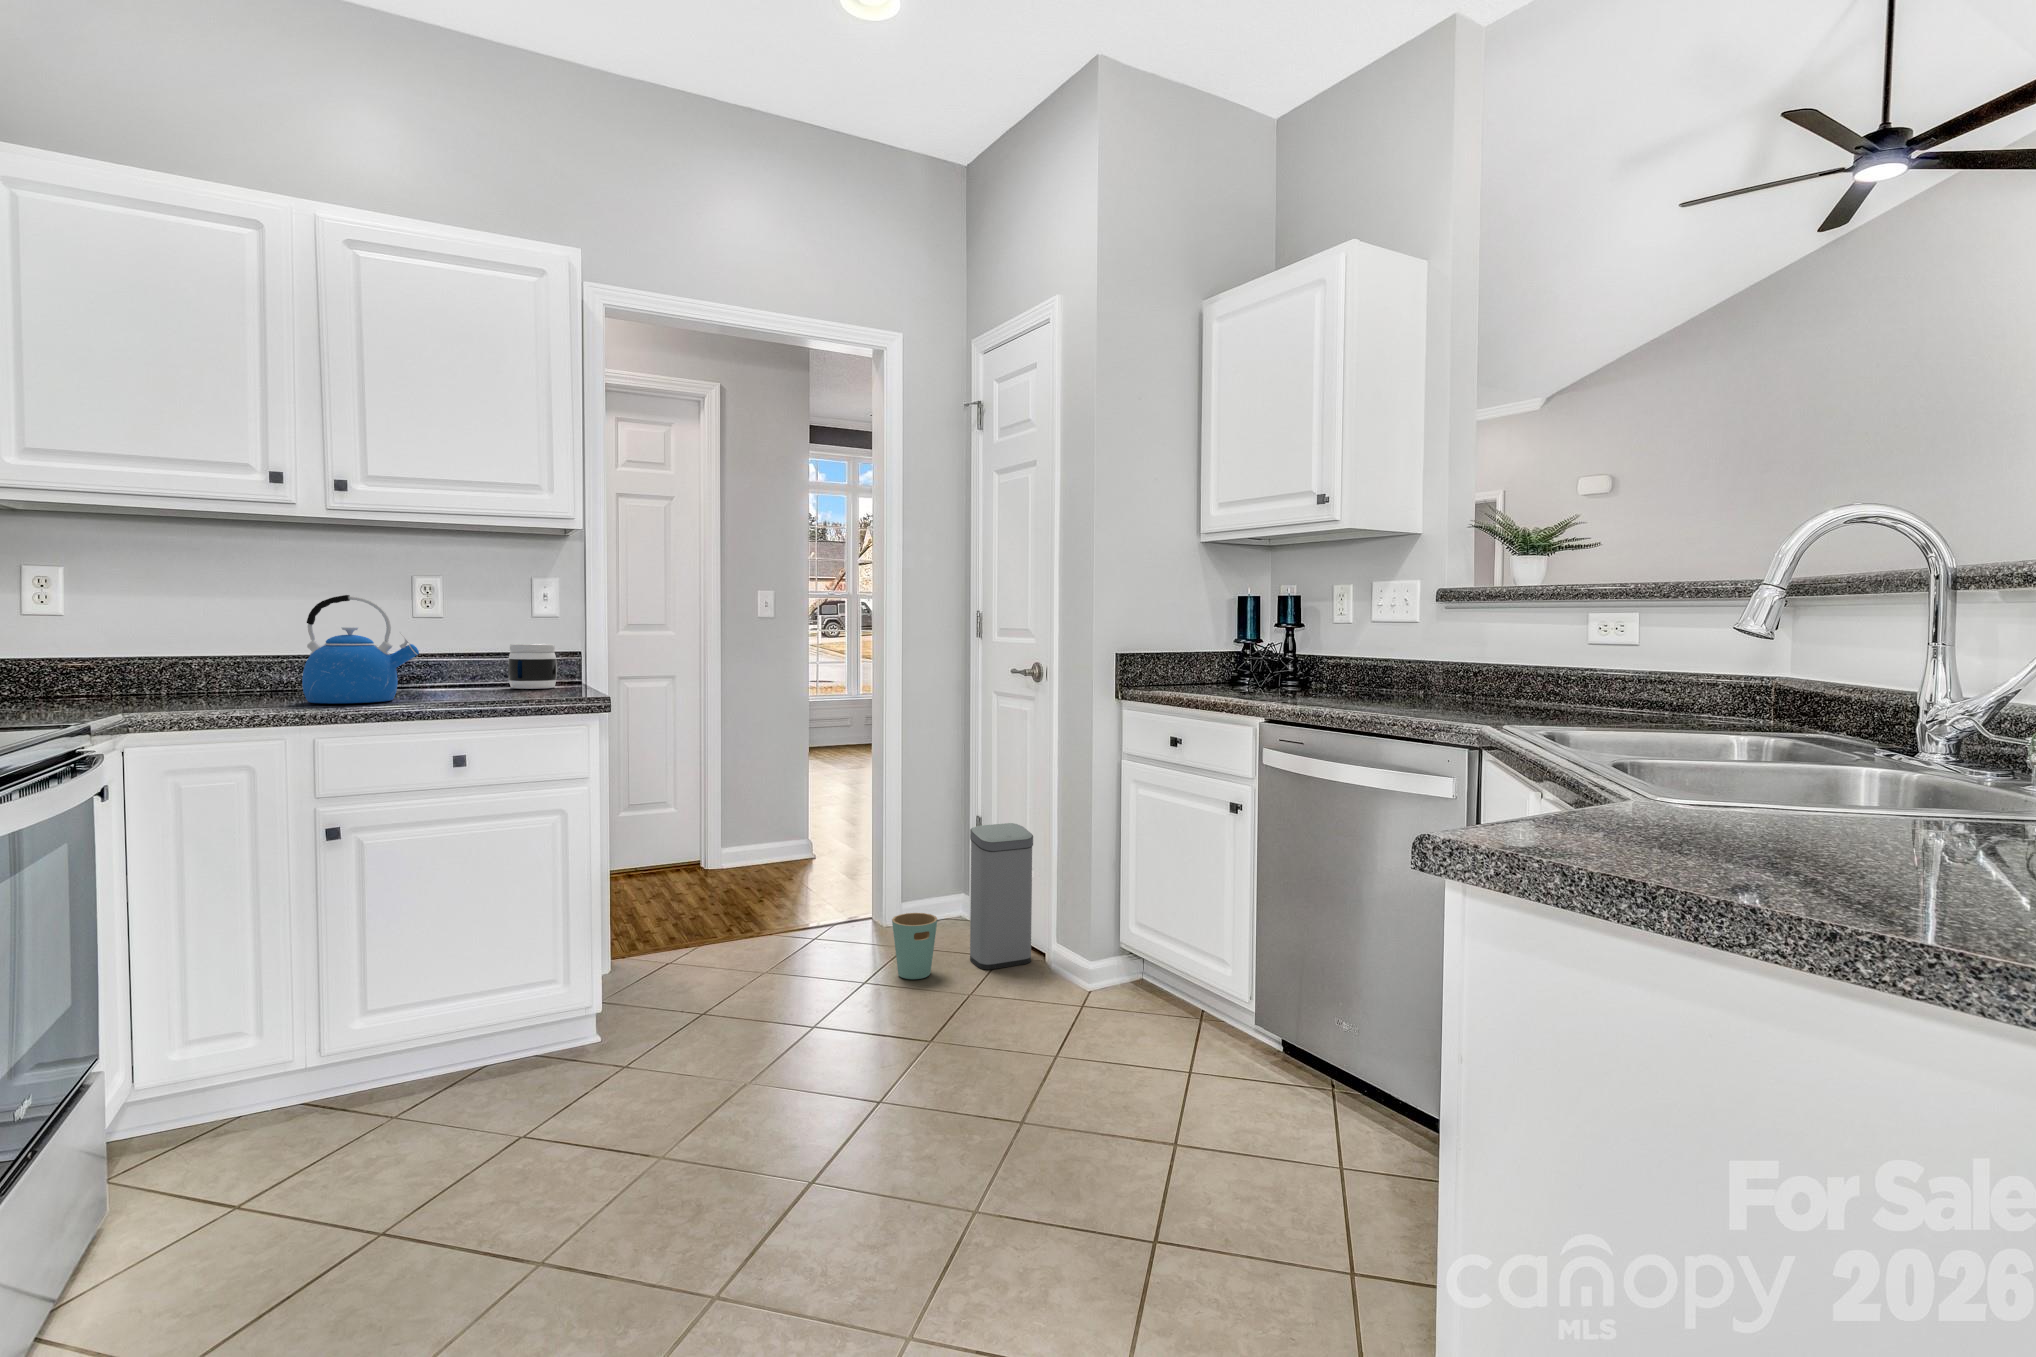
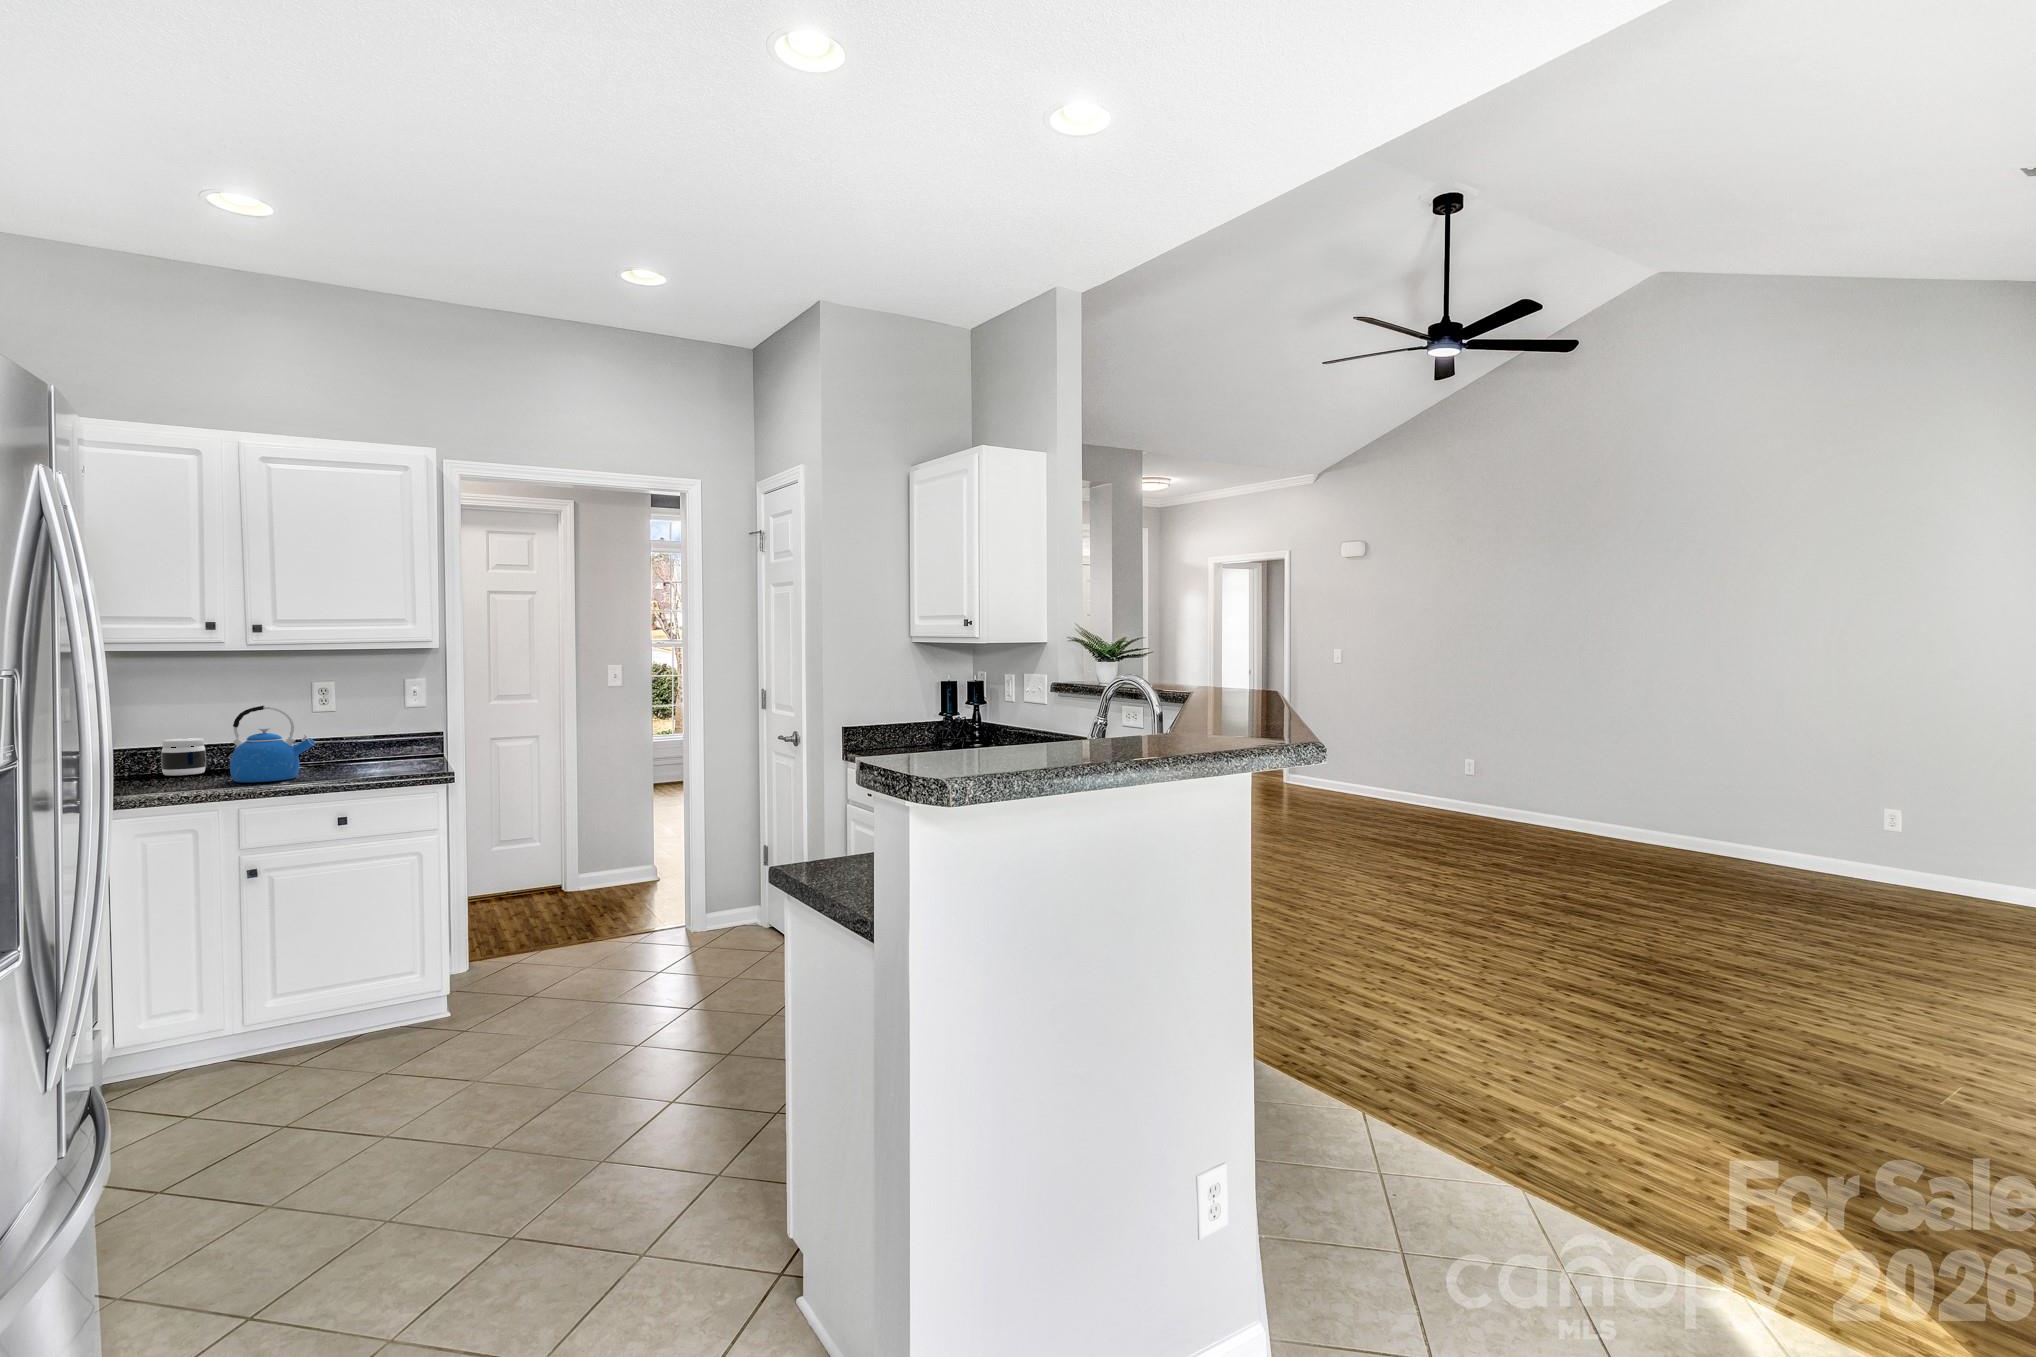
jar: present [508,644,557,689] -> present [161,738,206,776]
trash can: present [892,823,1033,979] -> none [681,851,792,968]

